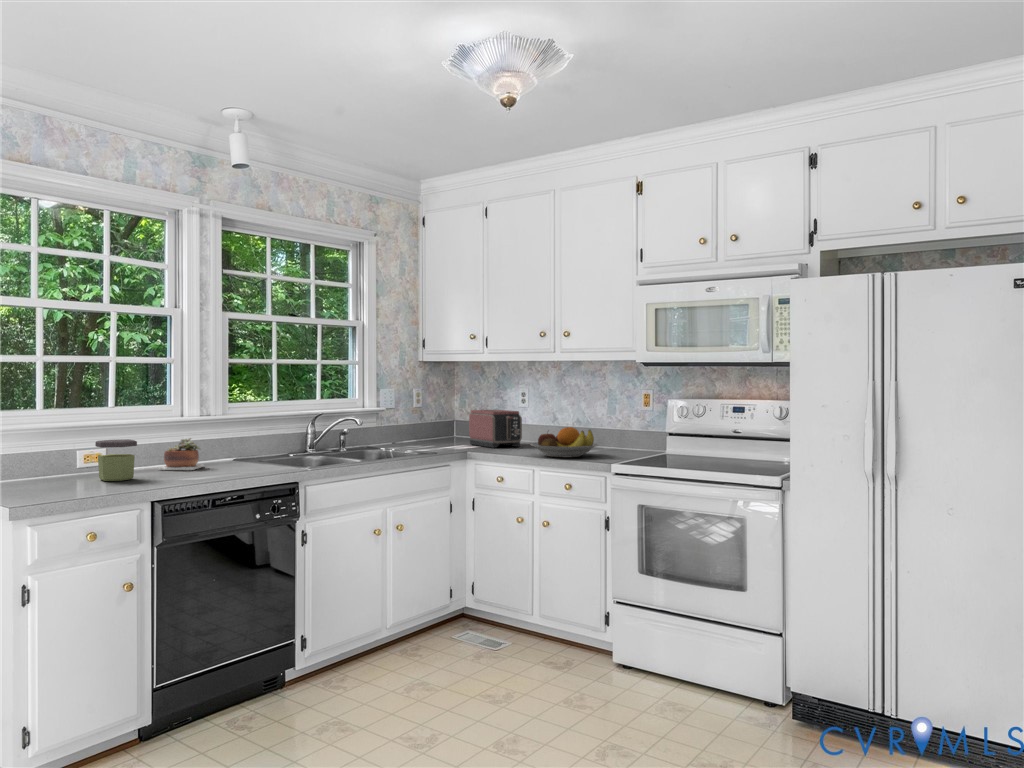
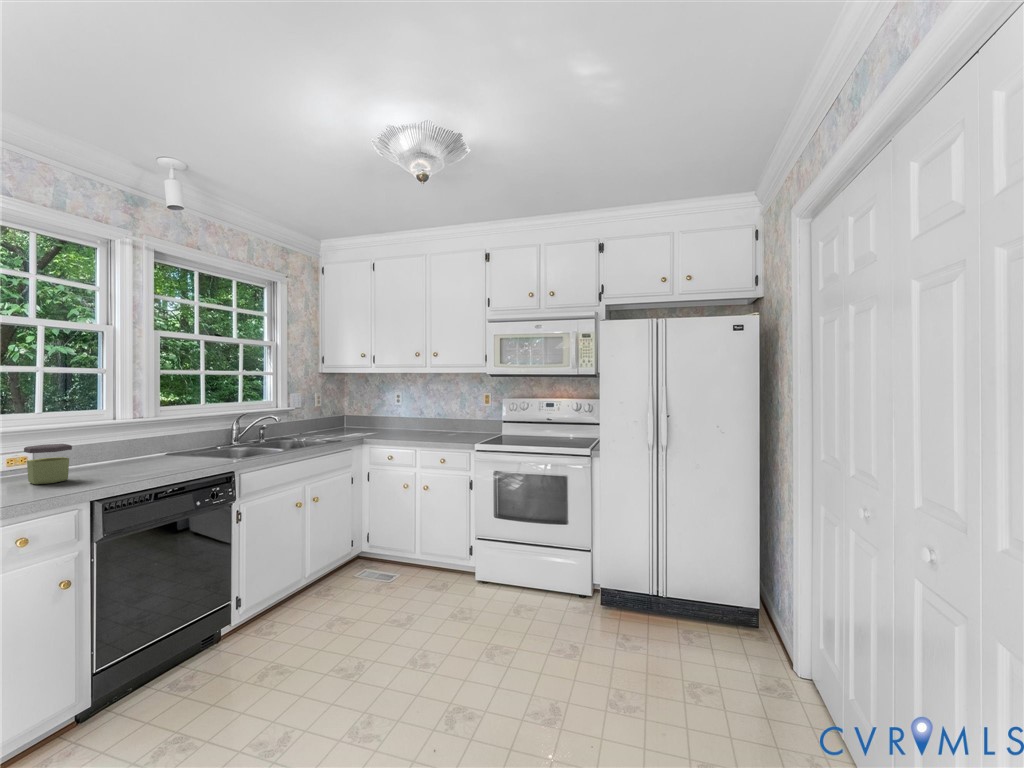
toaster: present [469,410,522,448] -> none [358,407,398,434]
fruit bowl: present [530,427,598,457] -> none [410,419,458,440]
succulent plant: present [158,438,204,470] -> none [93,438,141,468]

